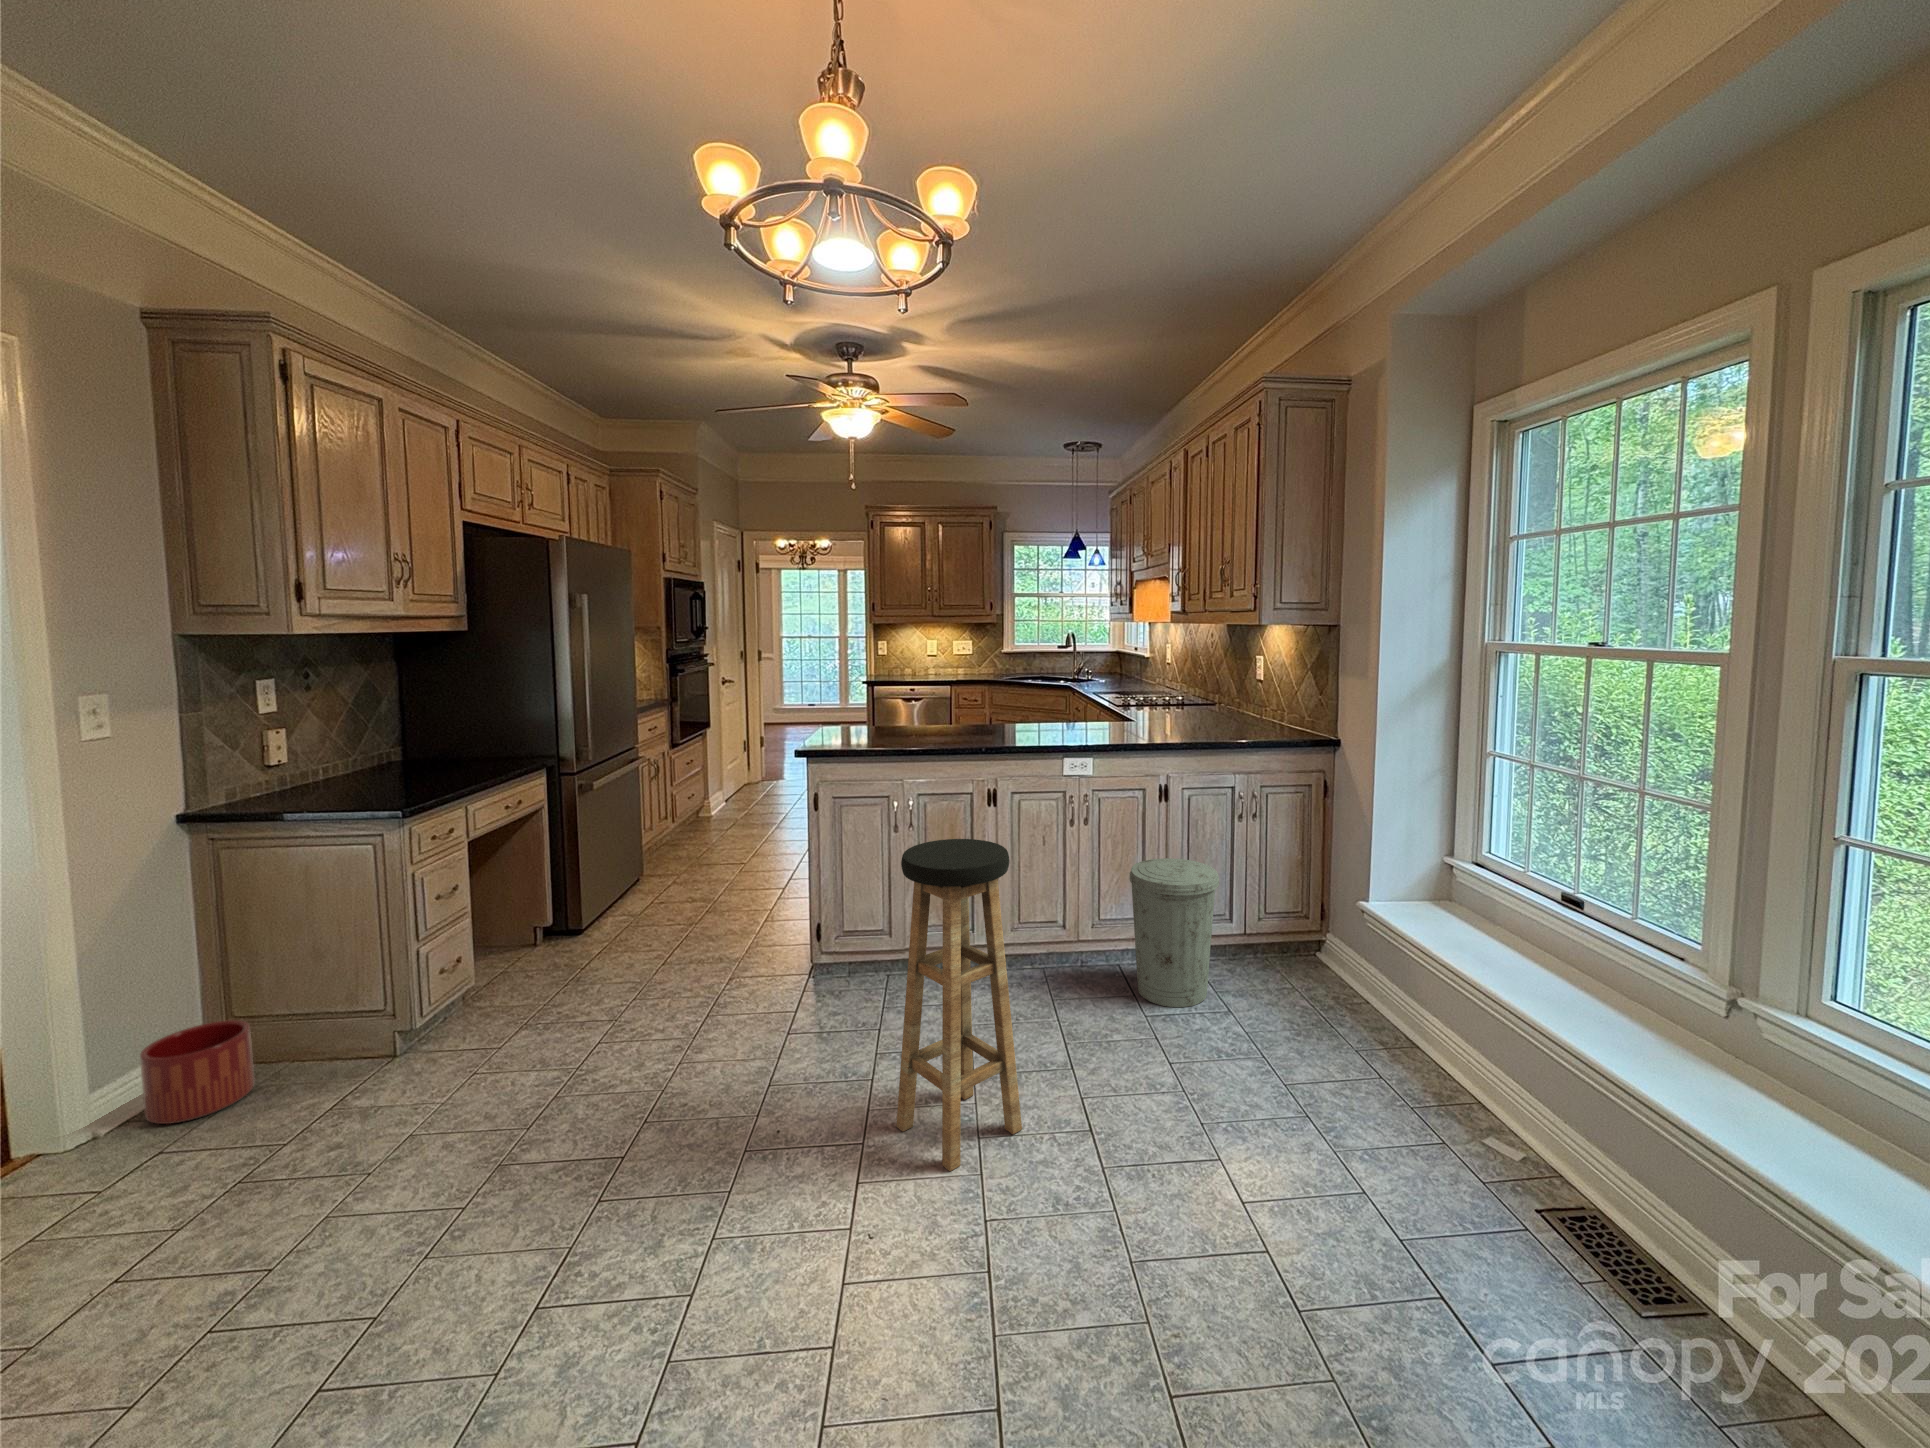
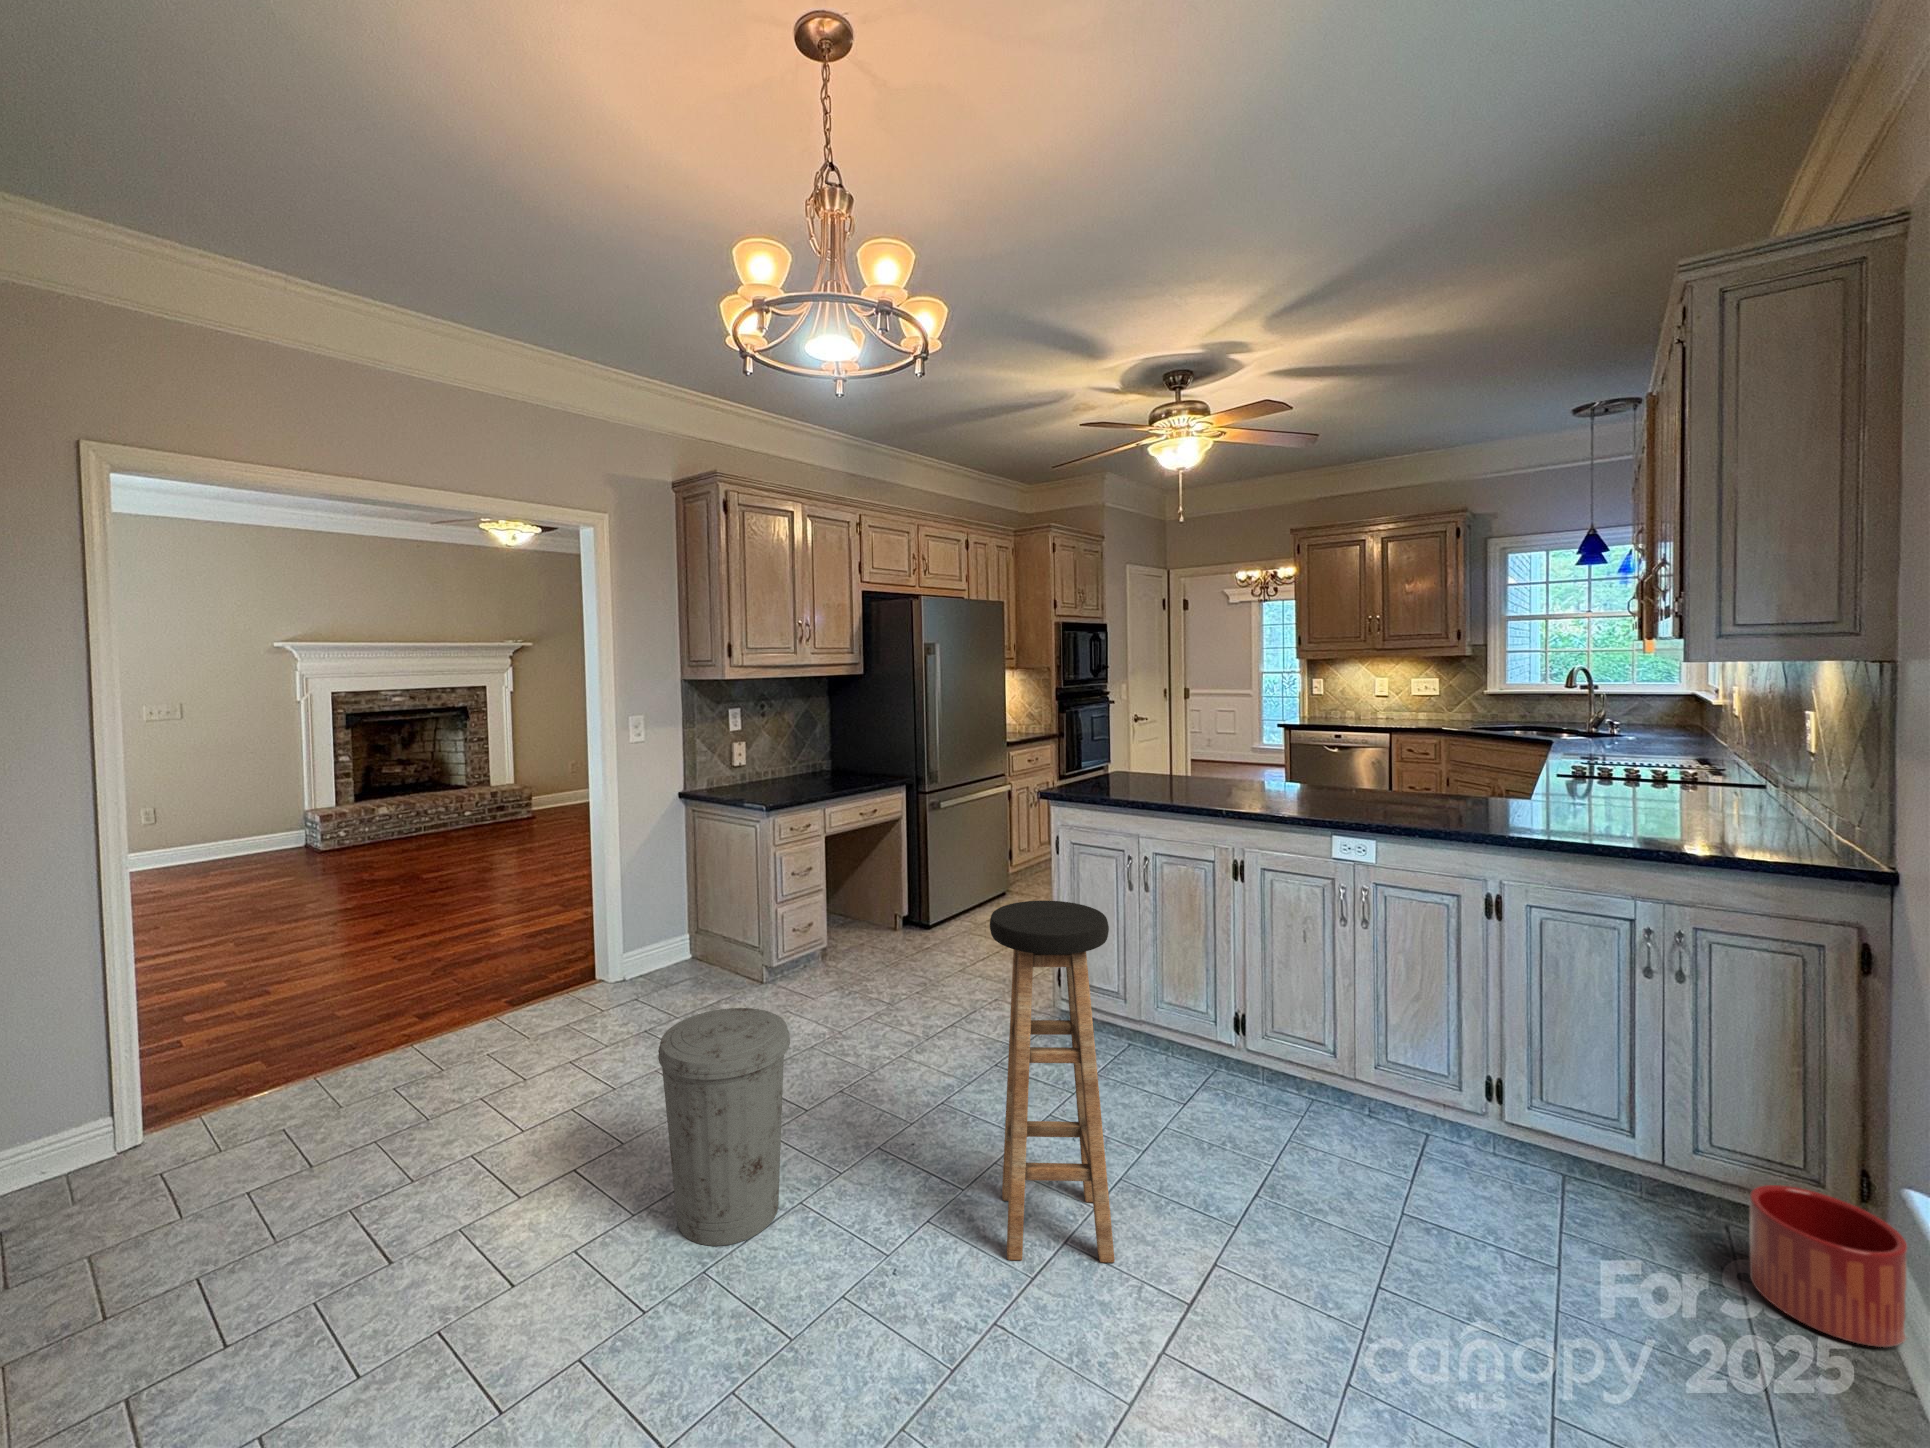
trash can: present [1130,858,1219,1007] -> present [658,1008,790,1246]
planter: present [140,1020,255,1124] -> present [1750,1185,1907,1347]

